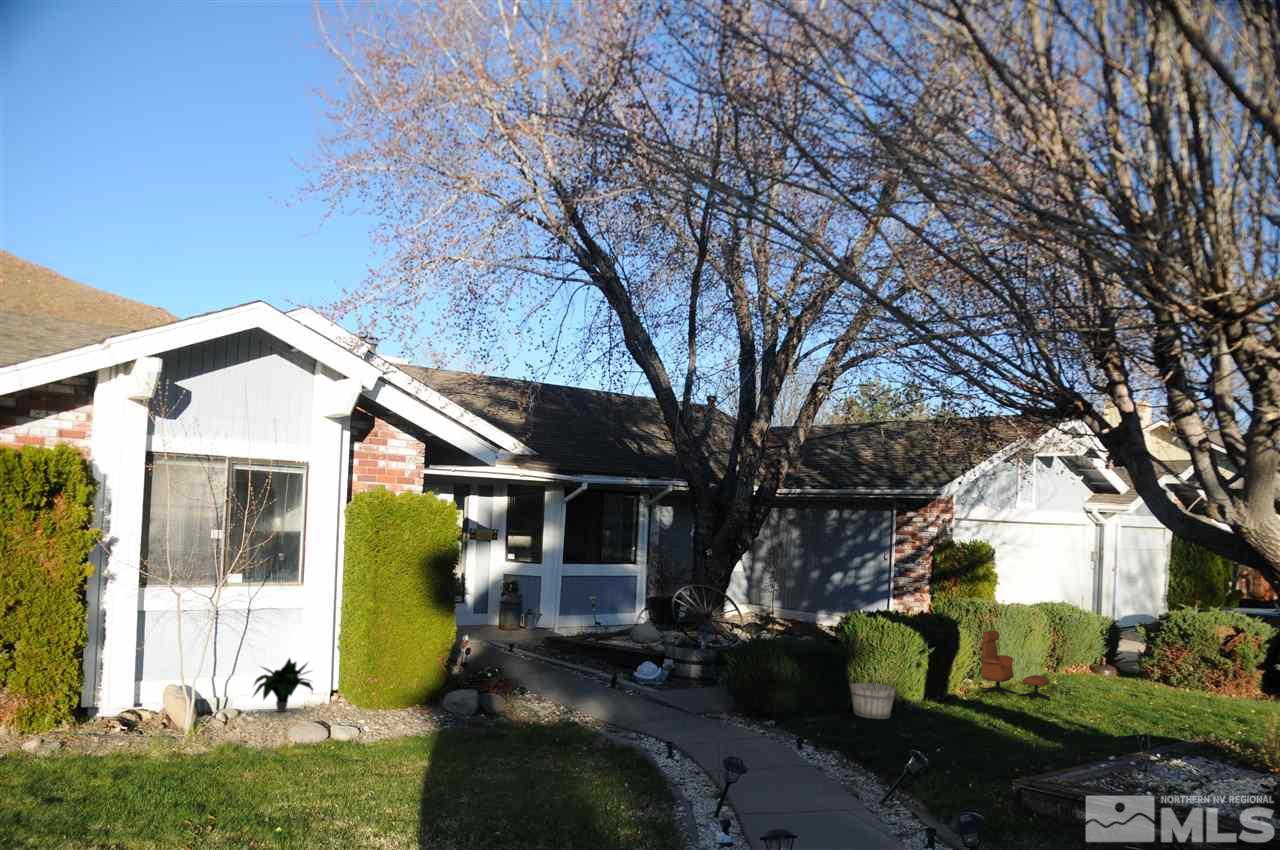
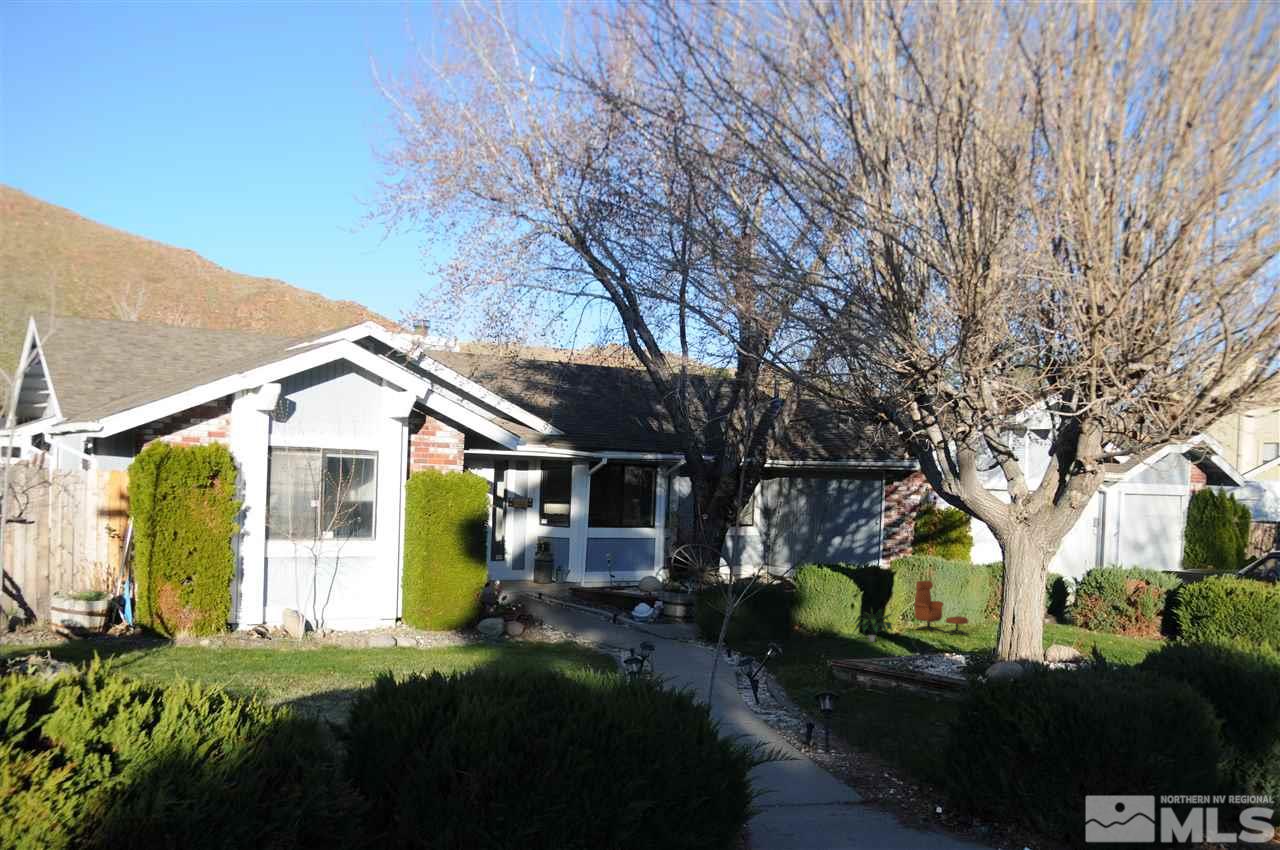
potted plant: present [254,658,313,712] -> present [854,608,892,642]
wooden bucket: present [850,679,896,719] -> none [789,611,824,643]

